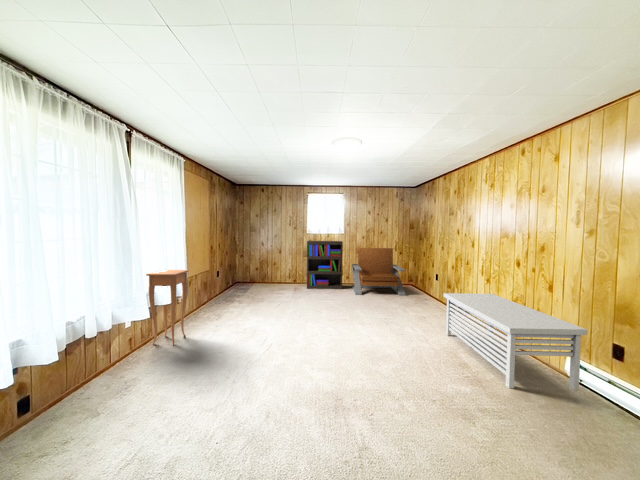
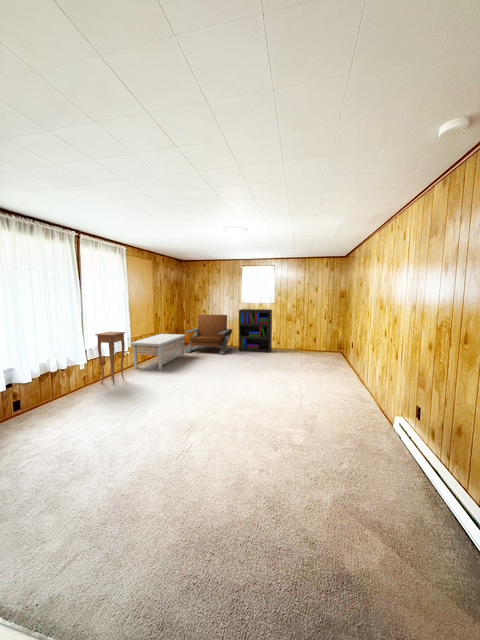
lounge chair: present [352,248,406,296] -> present [185,314,232,355]
storage bench: present [444,293,587,390] -> present [131,334,185,370]

